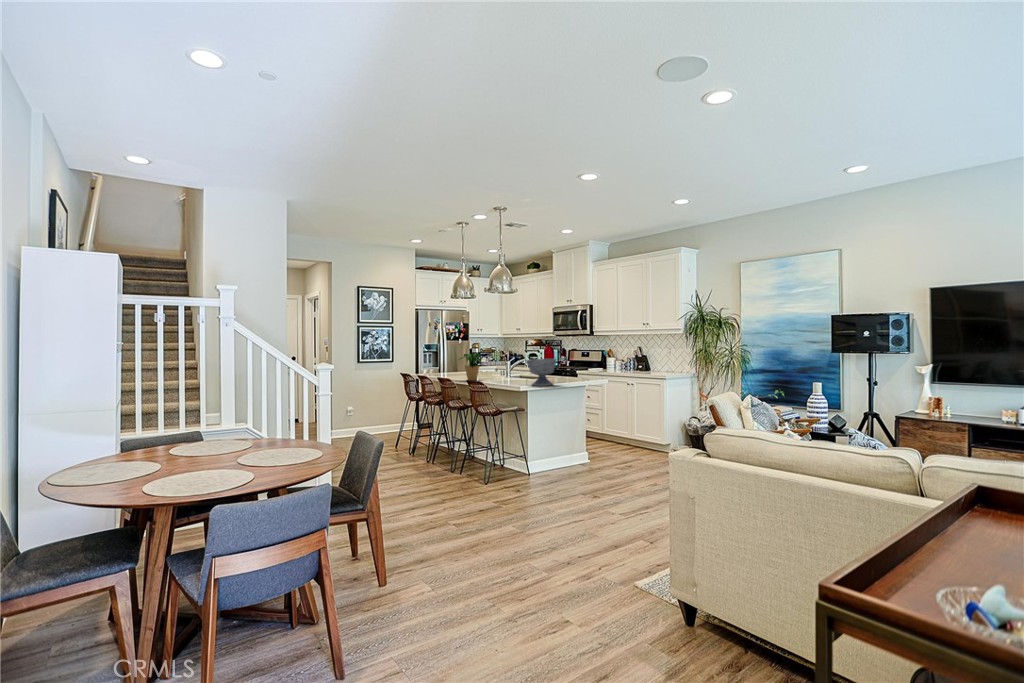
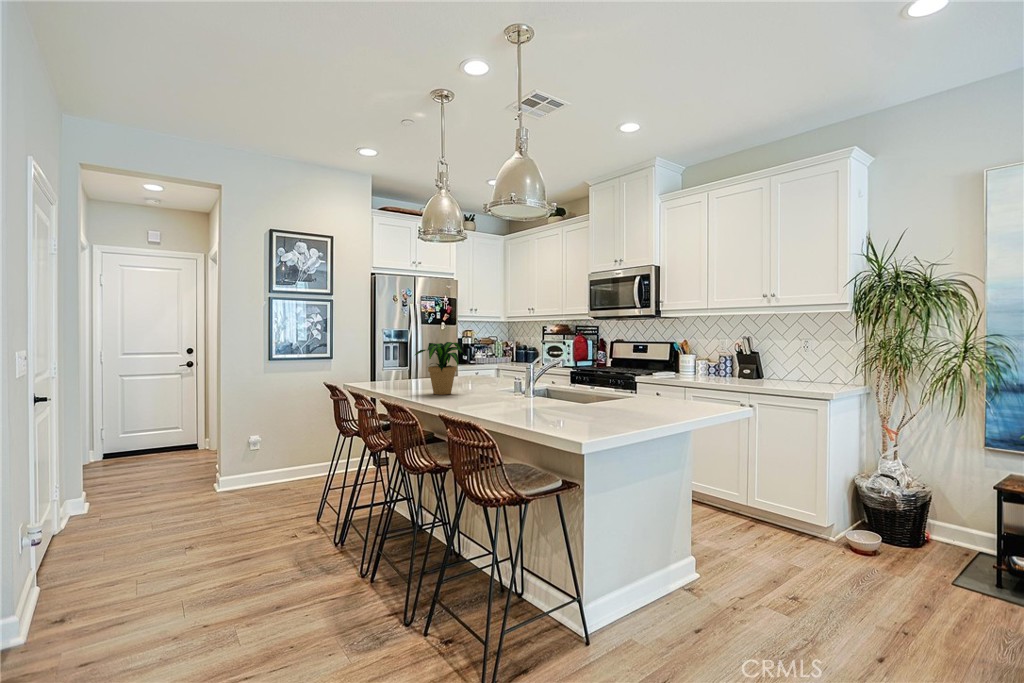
bowl: present [527,359,556,386] -> none [551,355,621,419]

